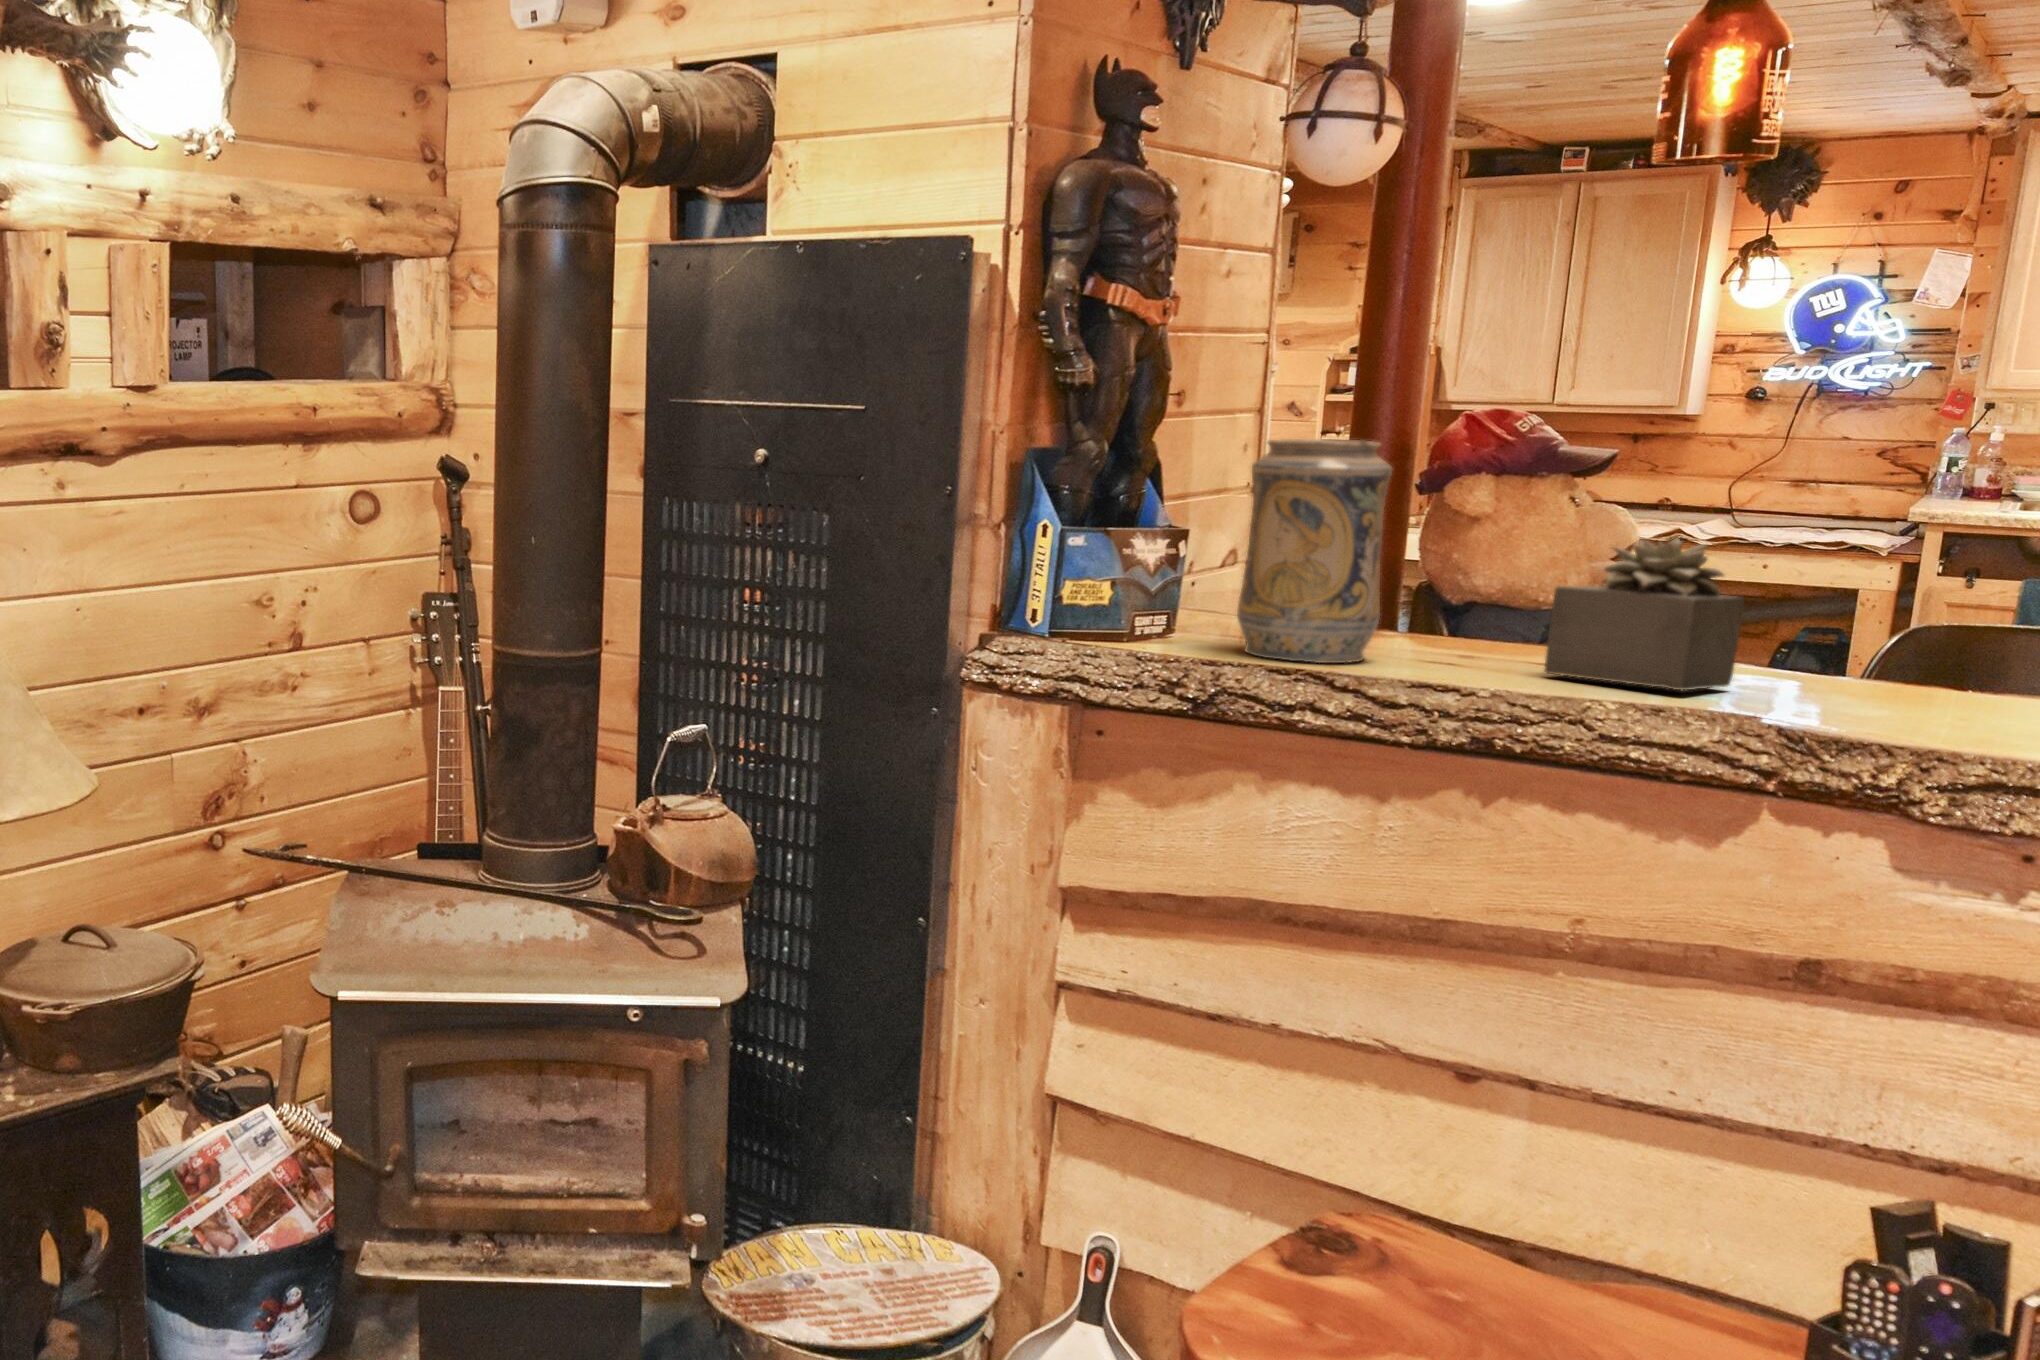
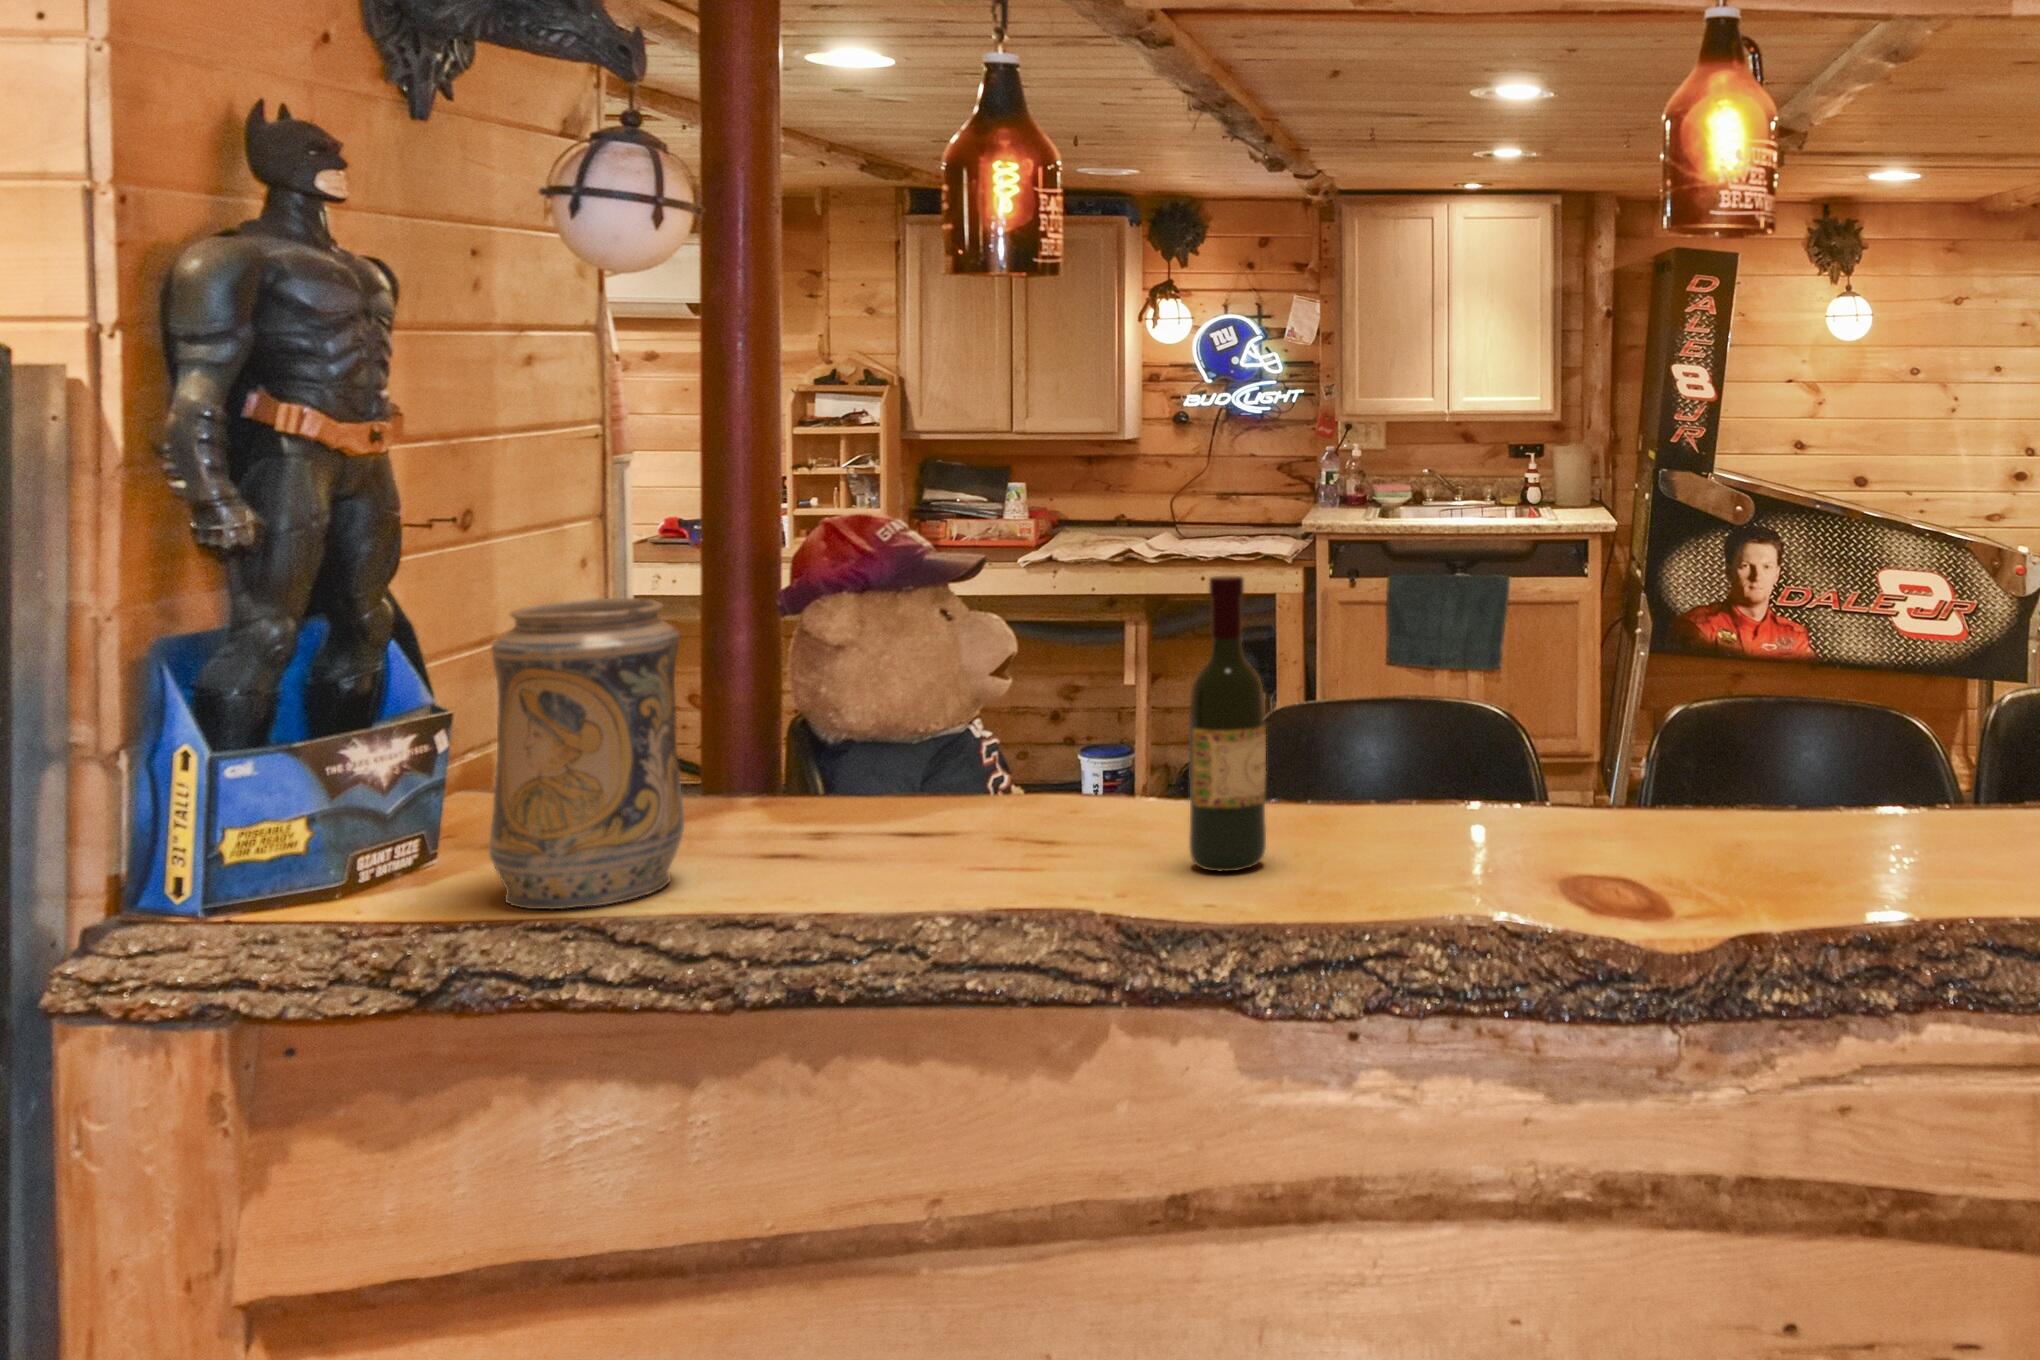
wine bottle: none [1850,445,1958,717] -> present [1189,576,1266,871]
succulent plant: present [1543,538,1744,690] -> none [883,686,1085,875]

